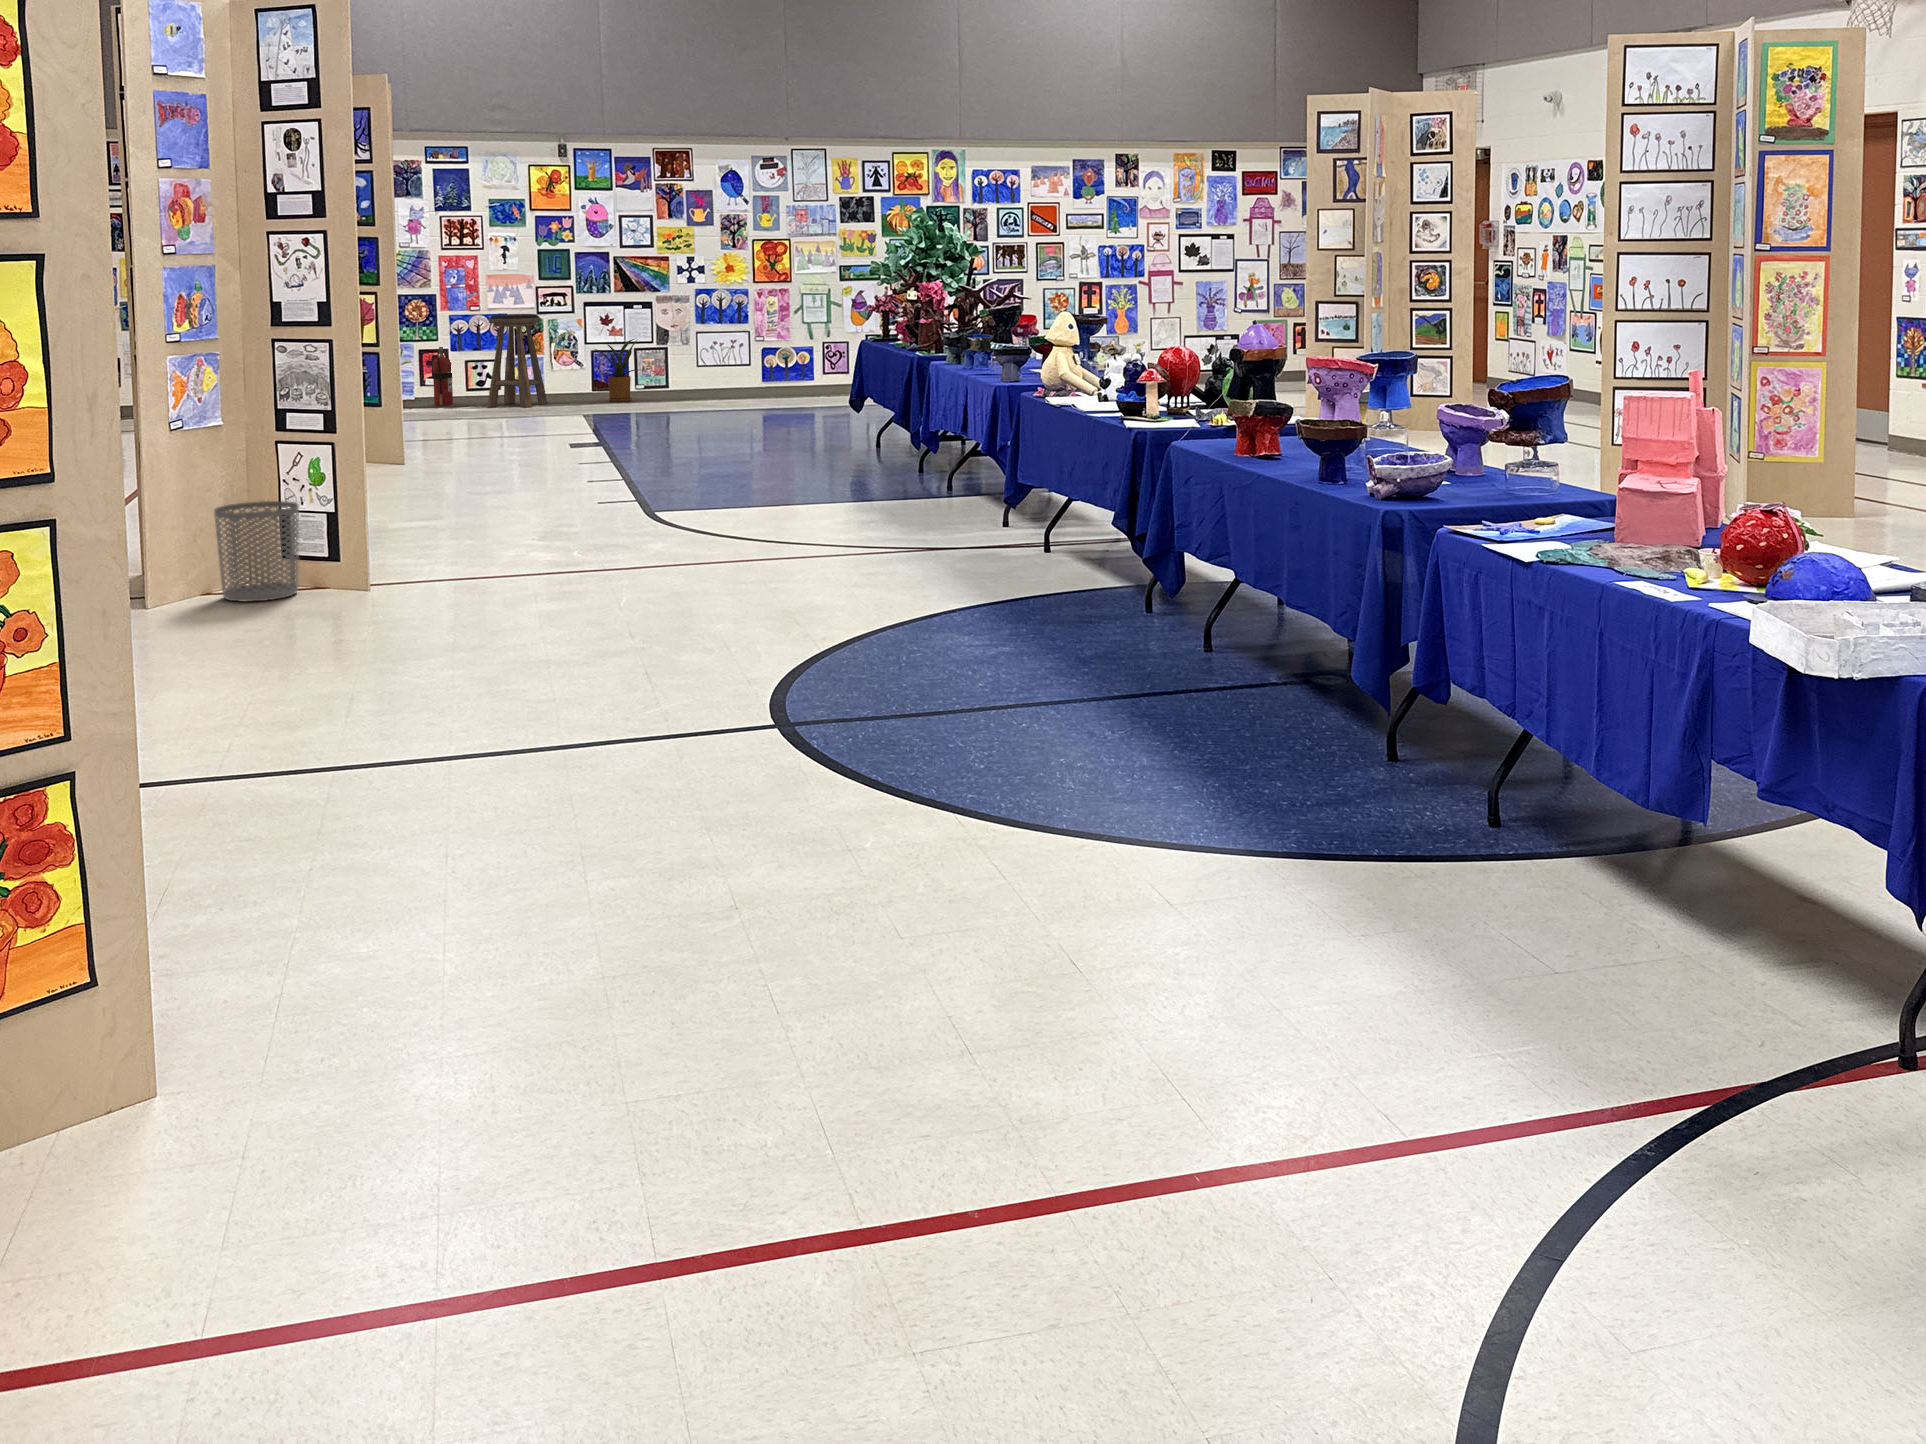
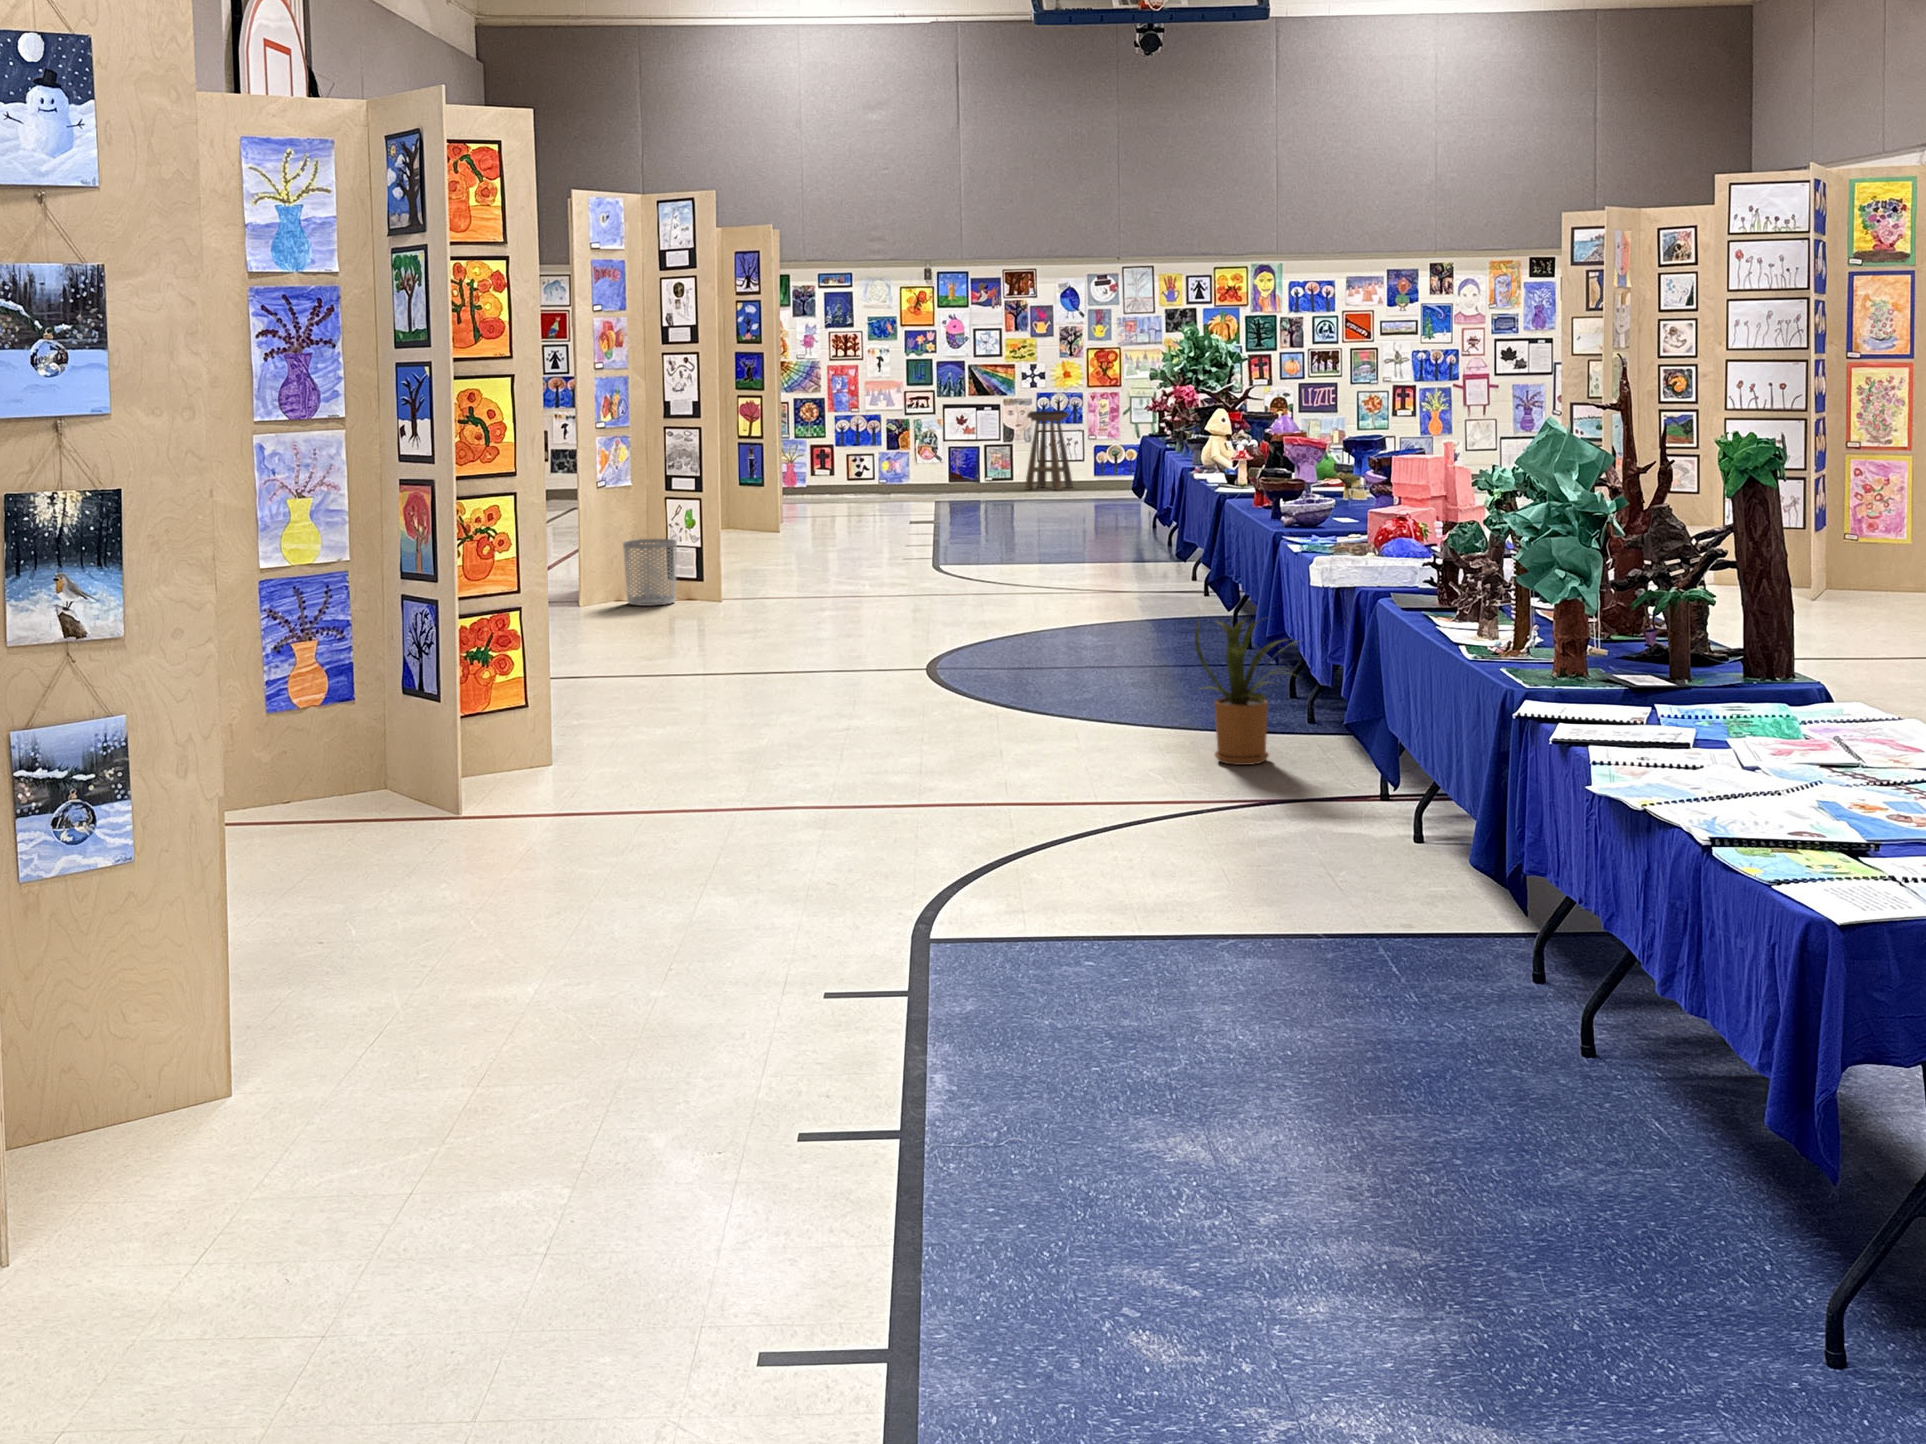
stool: present [488,314,547,407] -> present [1025,410,1073,490]
house plant: present [594,339,641,402] -> present [1195,618,1300,765]
fire extinguisher: present [432,347,453,405] -> none [819,439,836,492]

